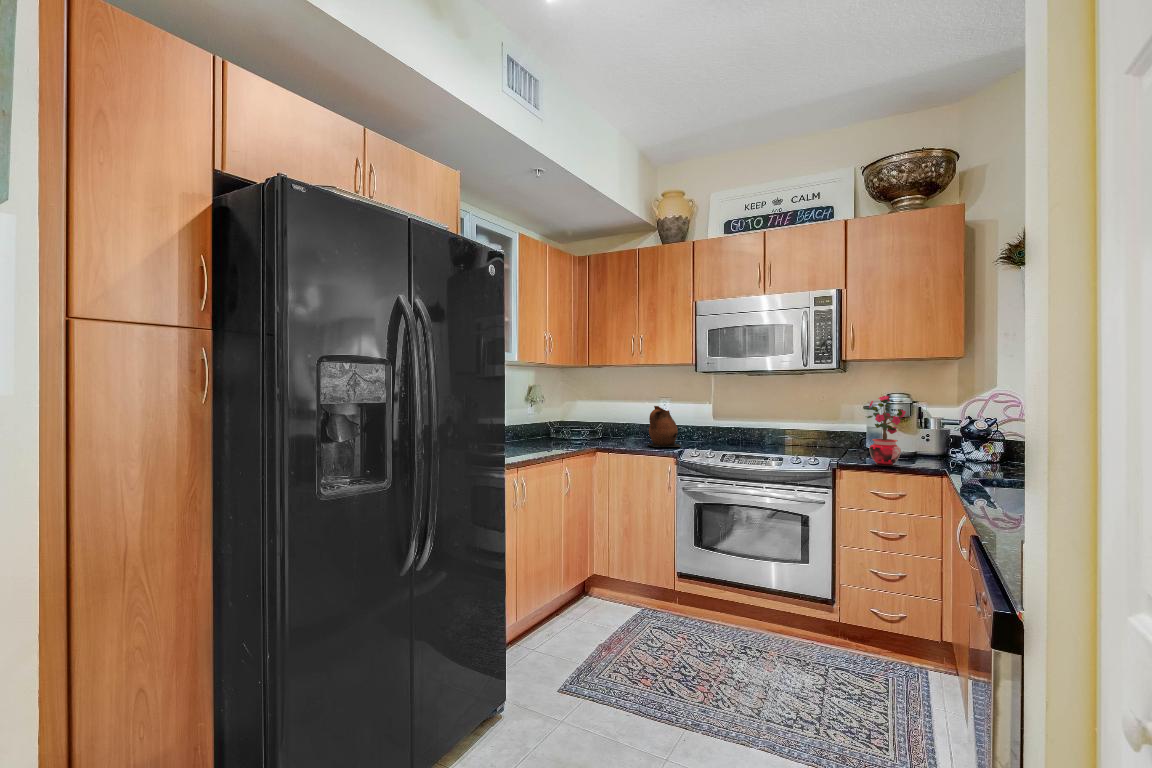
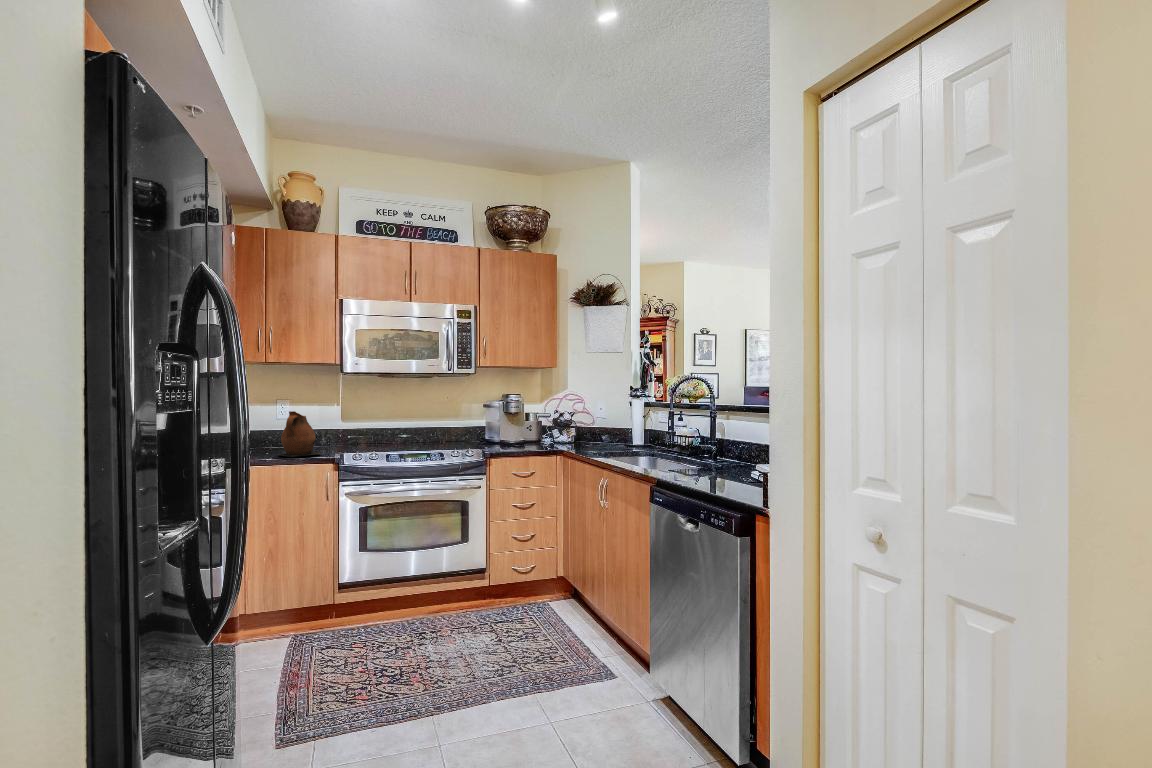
potted plant: present [867,396,906,466] -> none [496,395,526,453]

